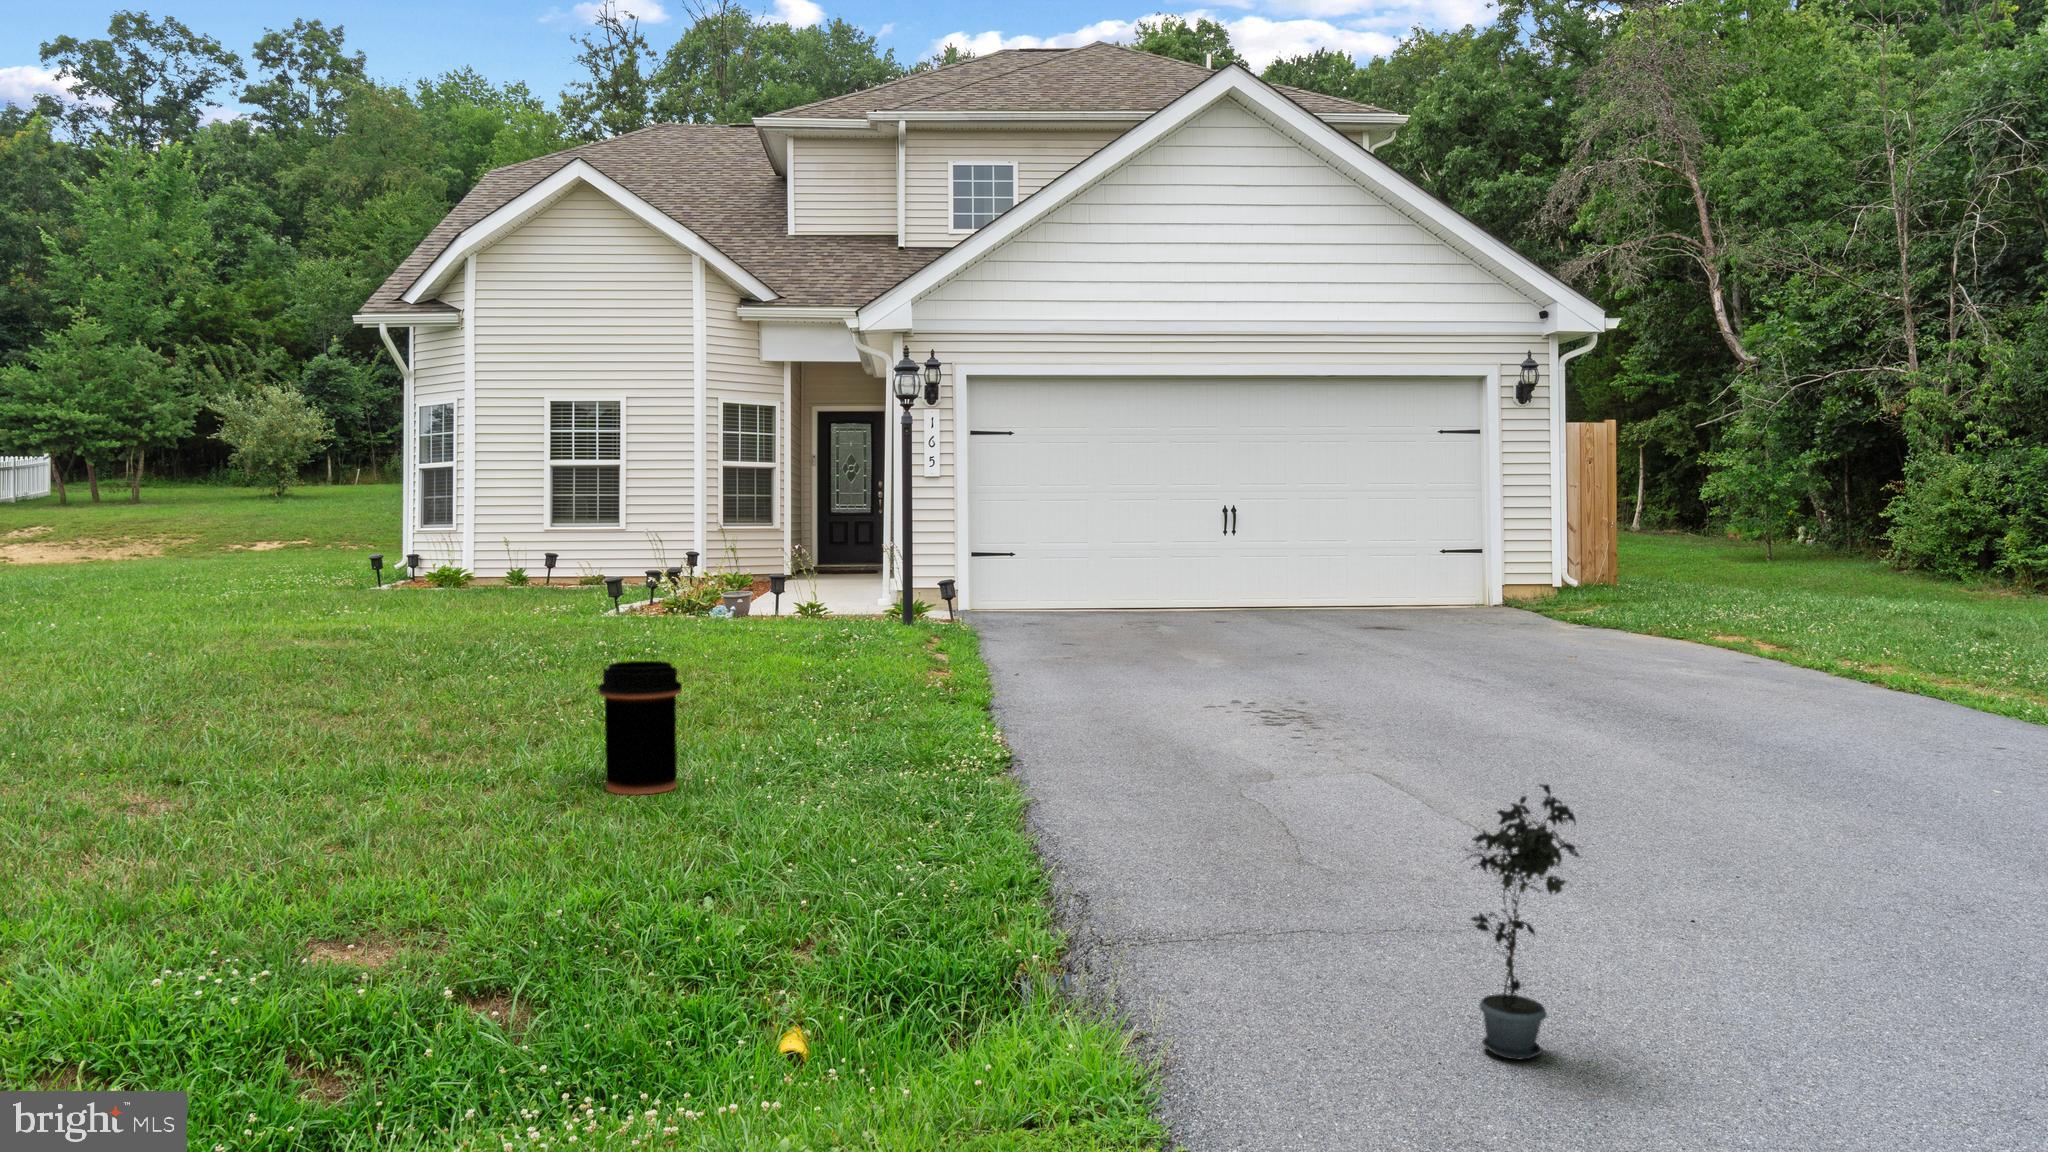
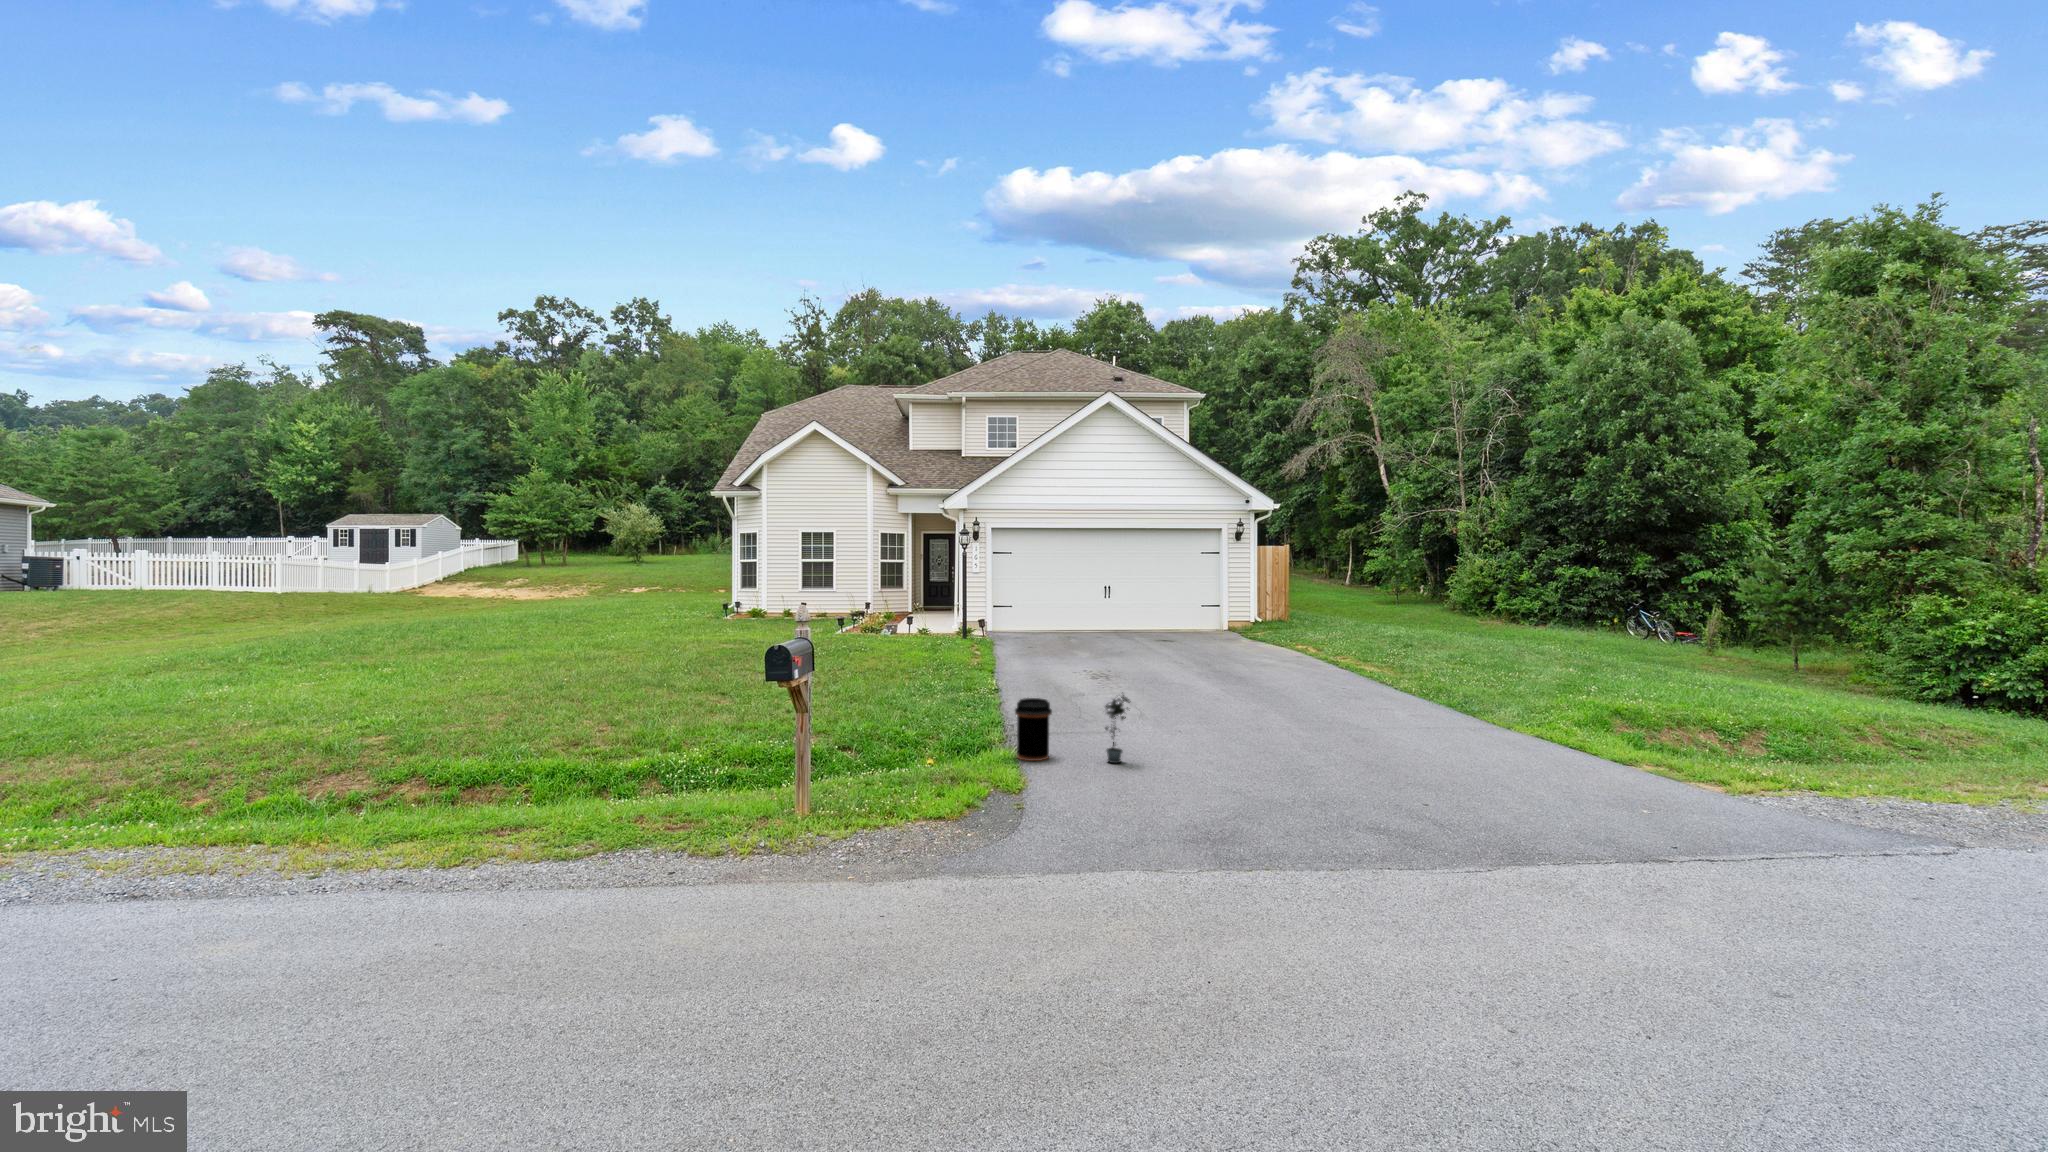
trash can: present [598,661,682,795] -> present [1015,698,1052,761]

